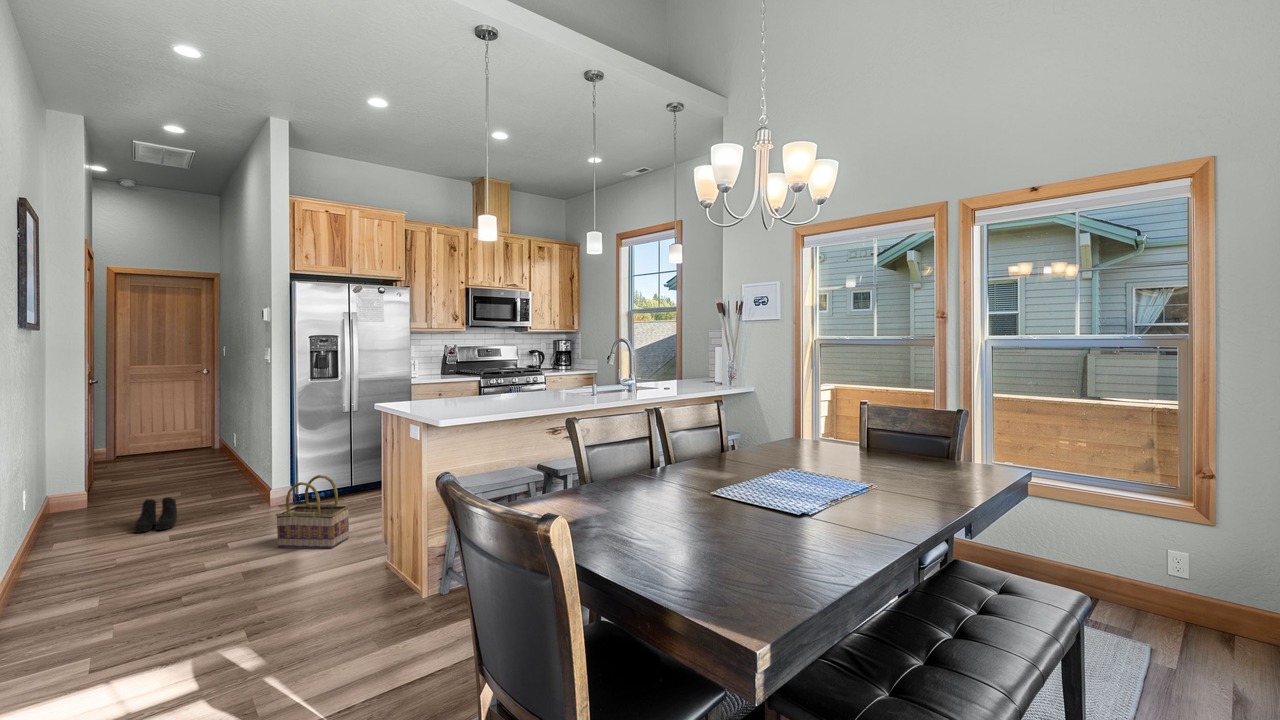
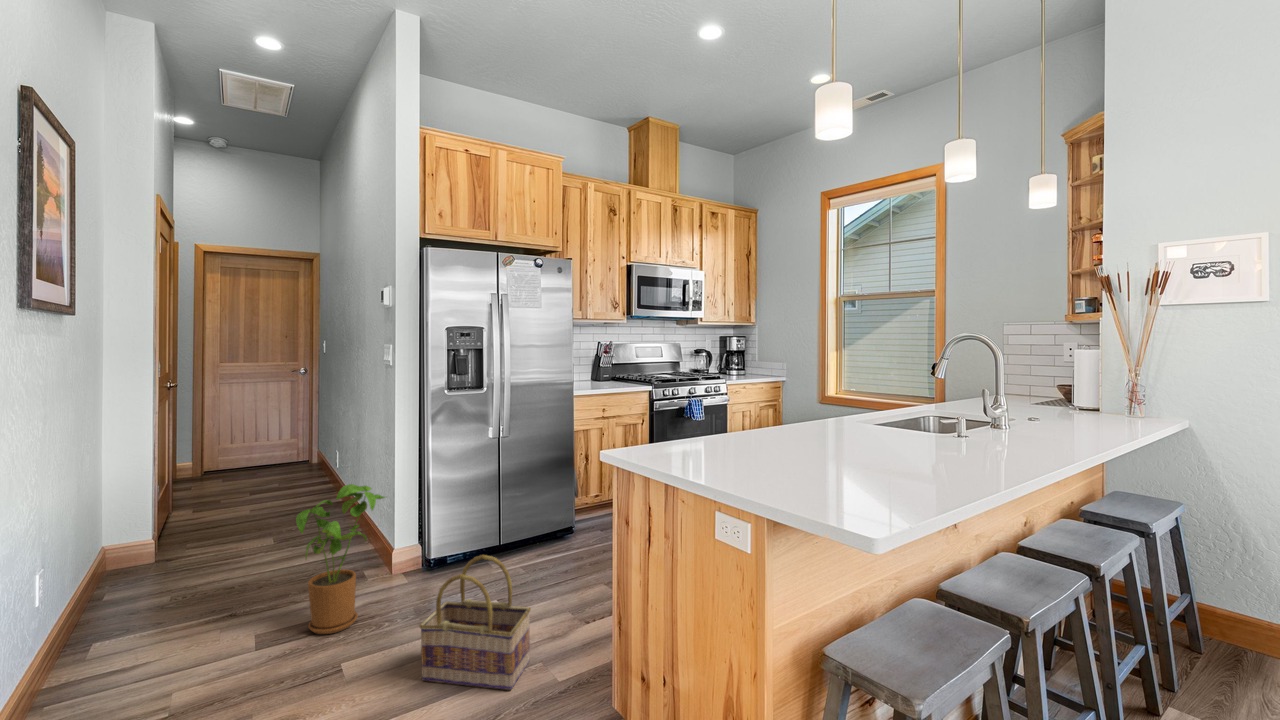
house plant: none [197,438,262,533] -> present [296,484,385,634]
boots: present [134,497,177,533] -> none [206,566,267,626]

